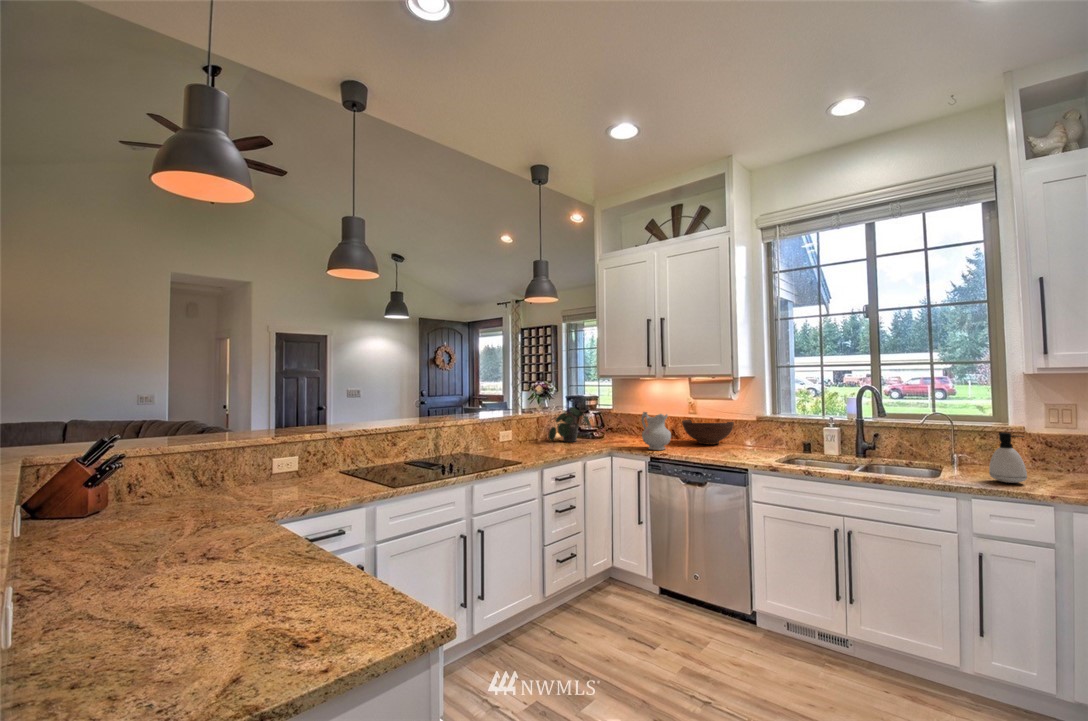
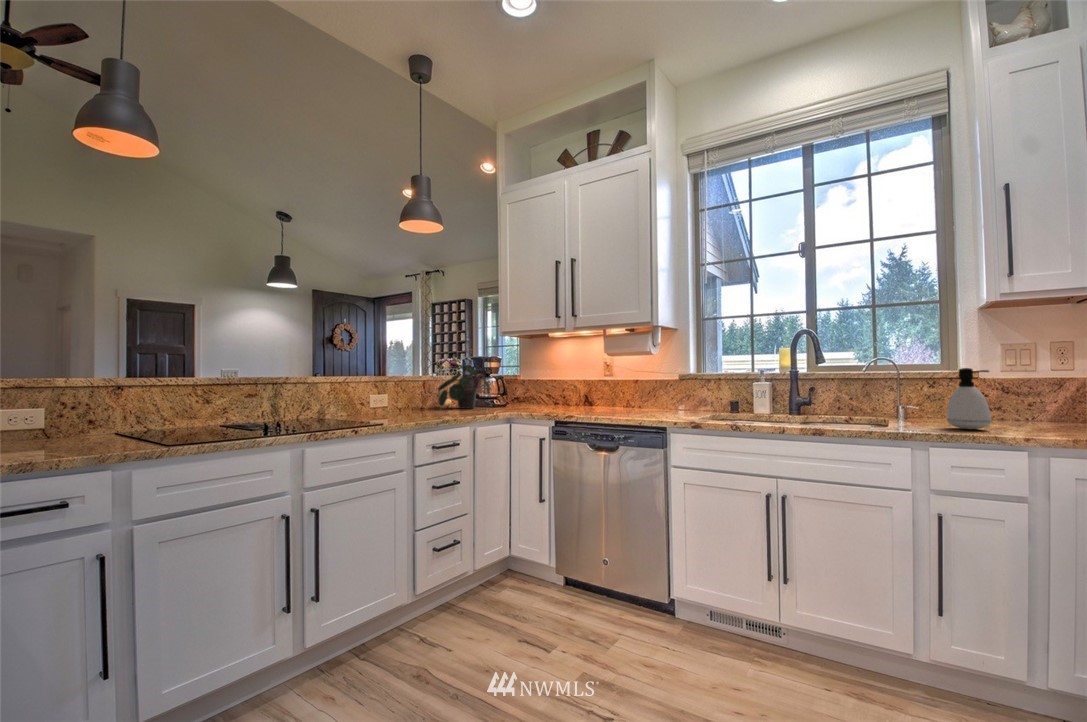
ceramic pitcher: present [642,412,671,450] -> none [548,368,582,413]
fruit bowl: present [682,420,734,445] -> none [597,381,655,408]

